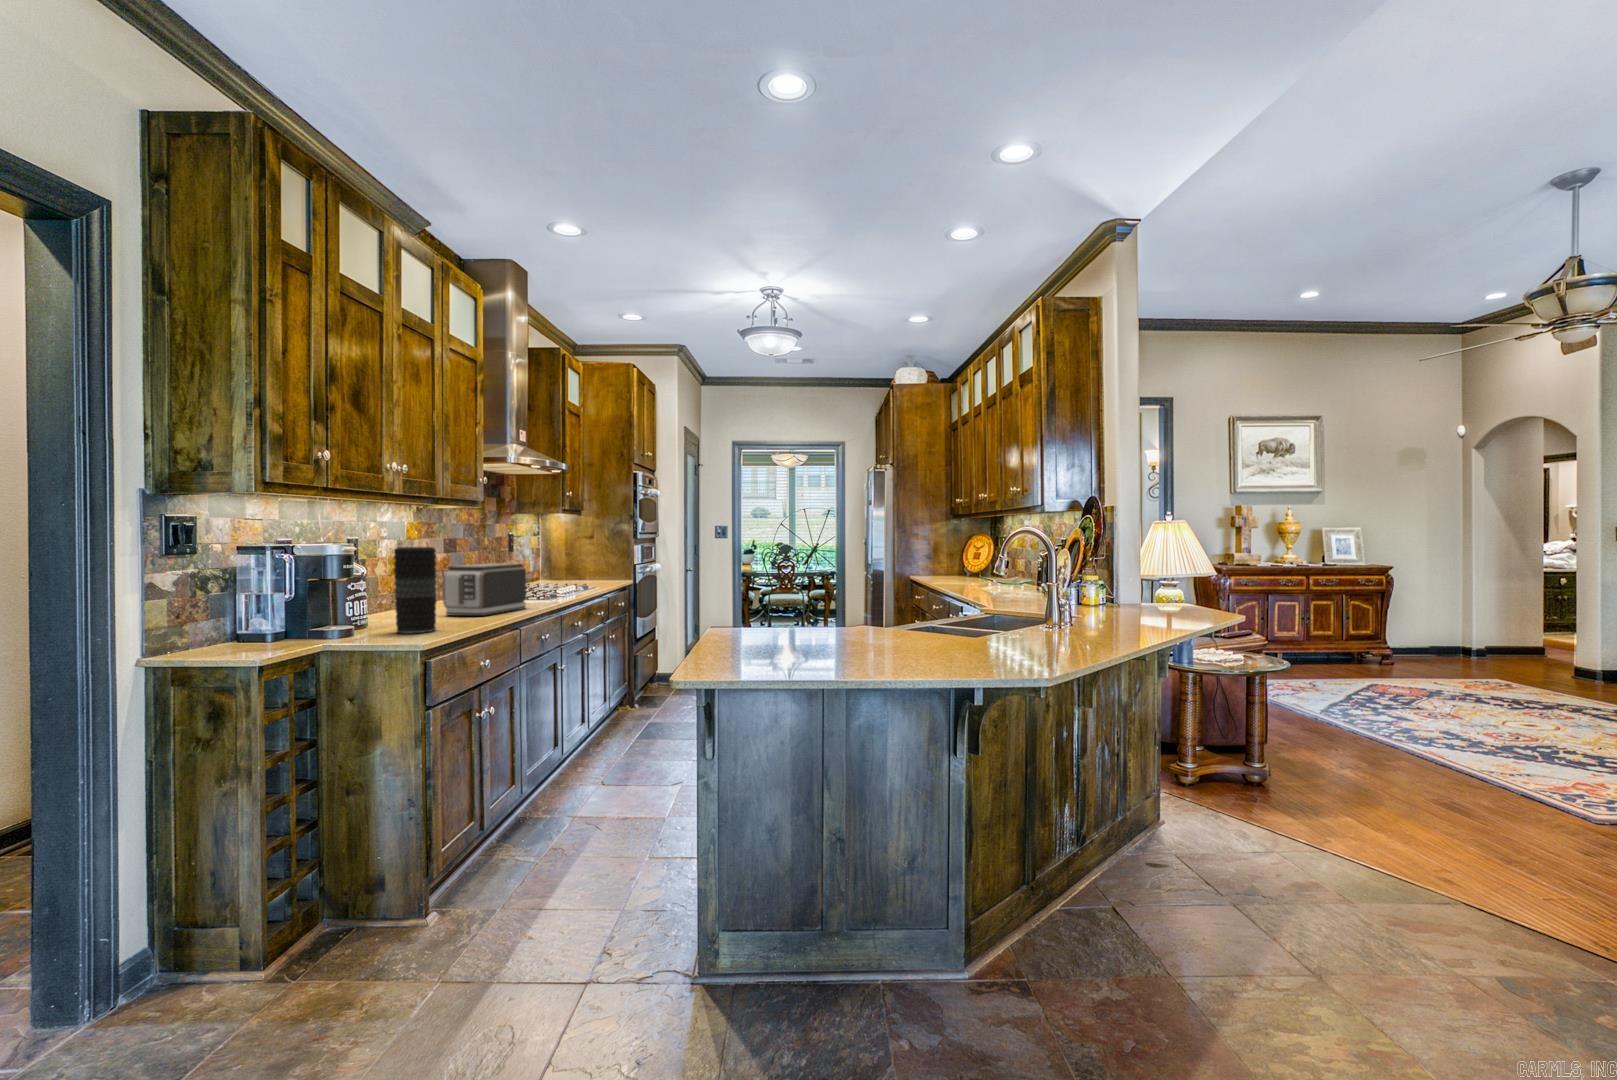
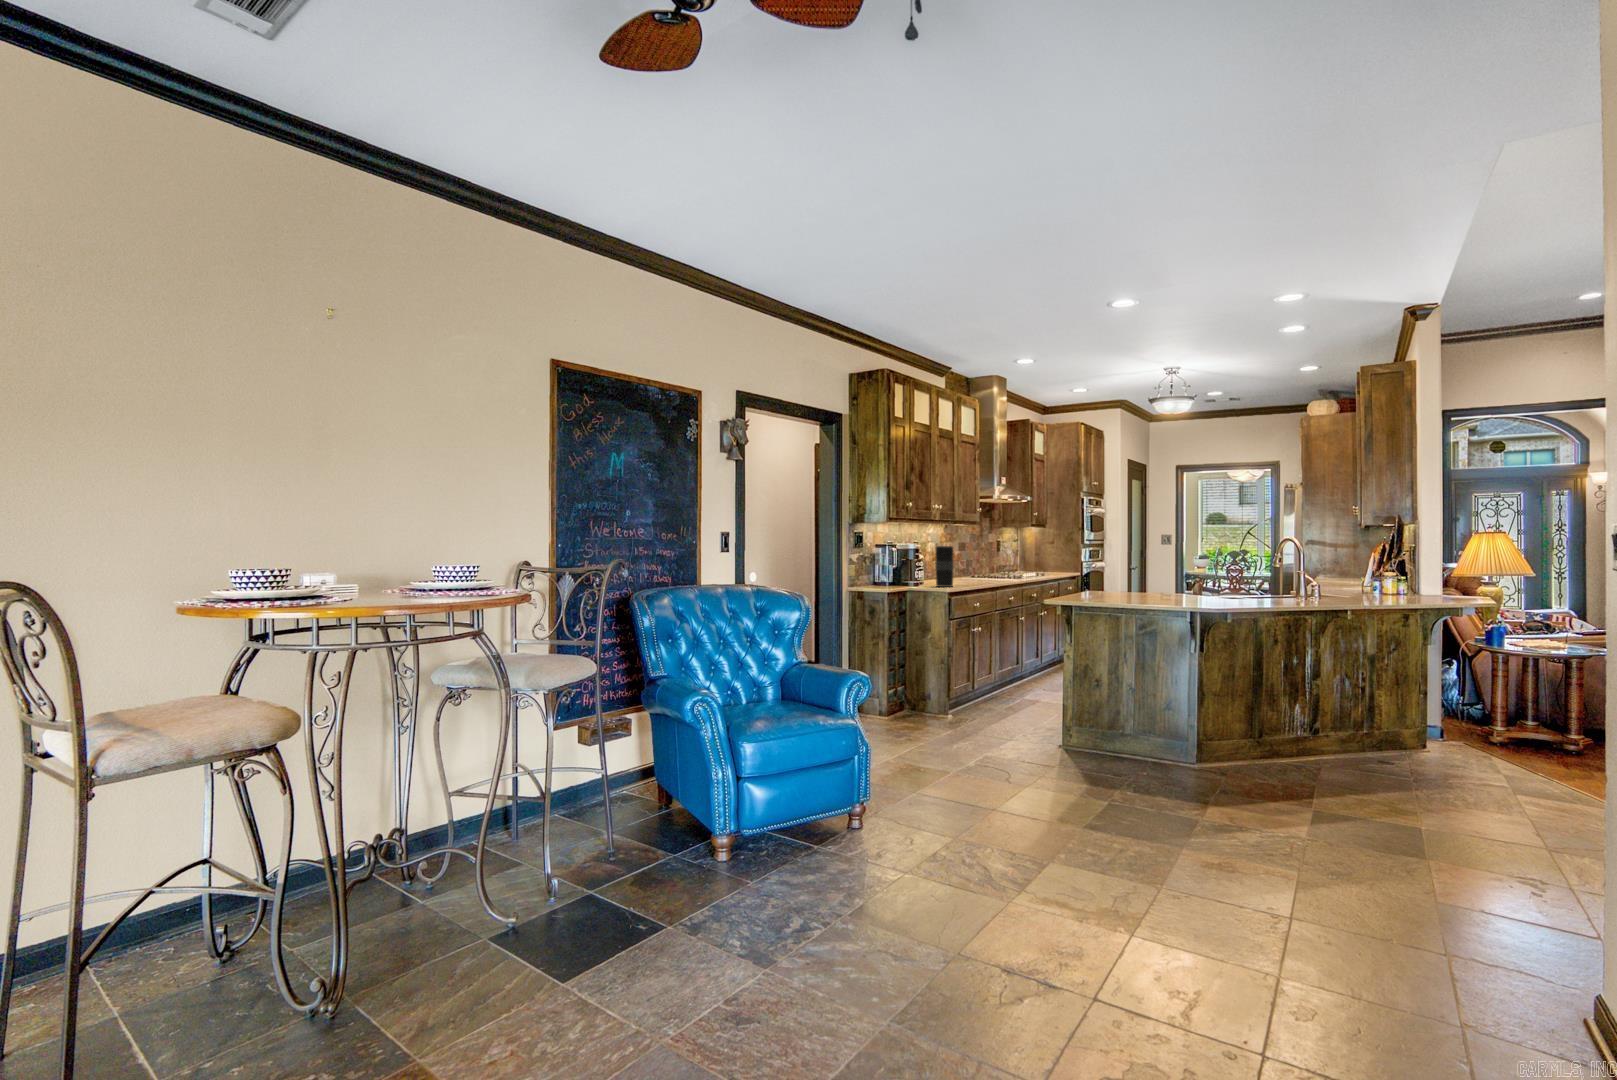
toaster: present [443,563,526,616] -> none [957,557,999,583]

